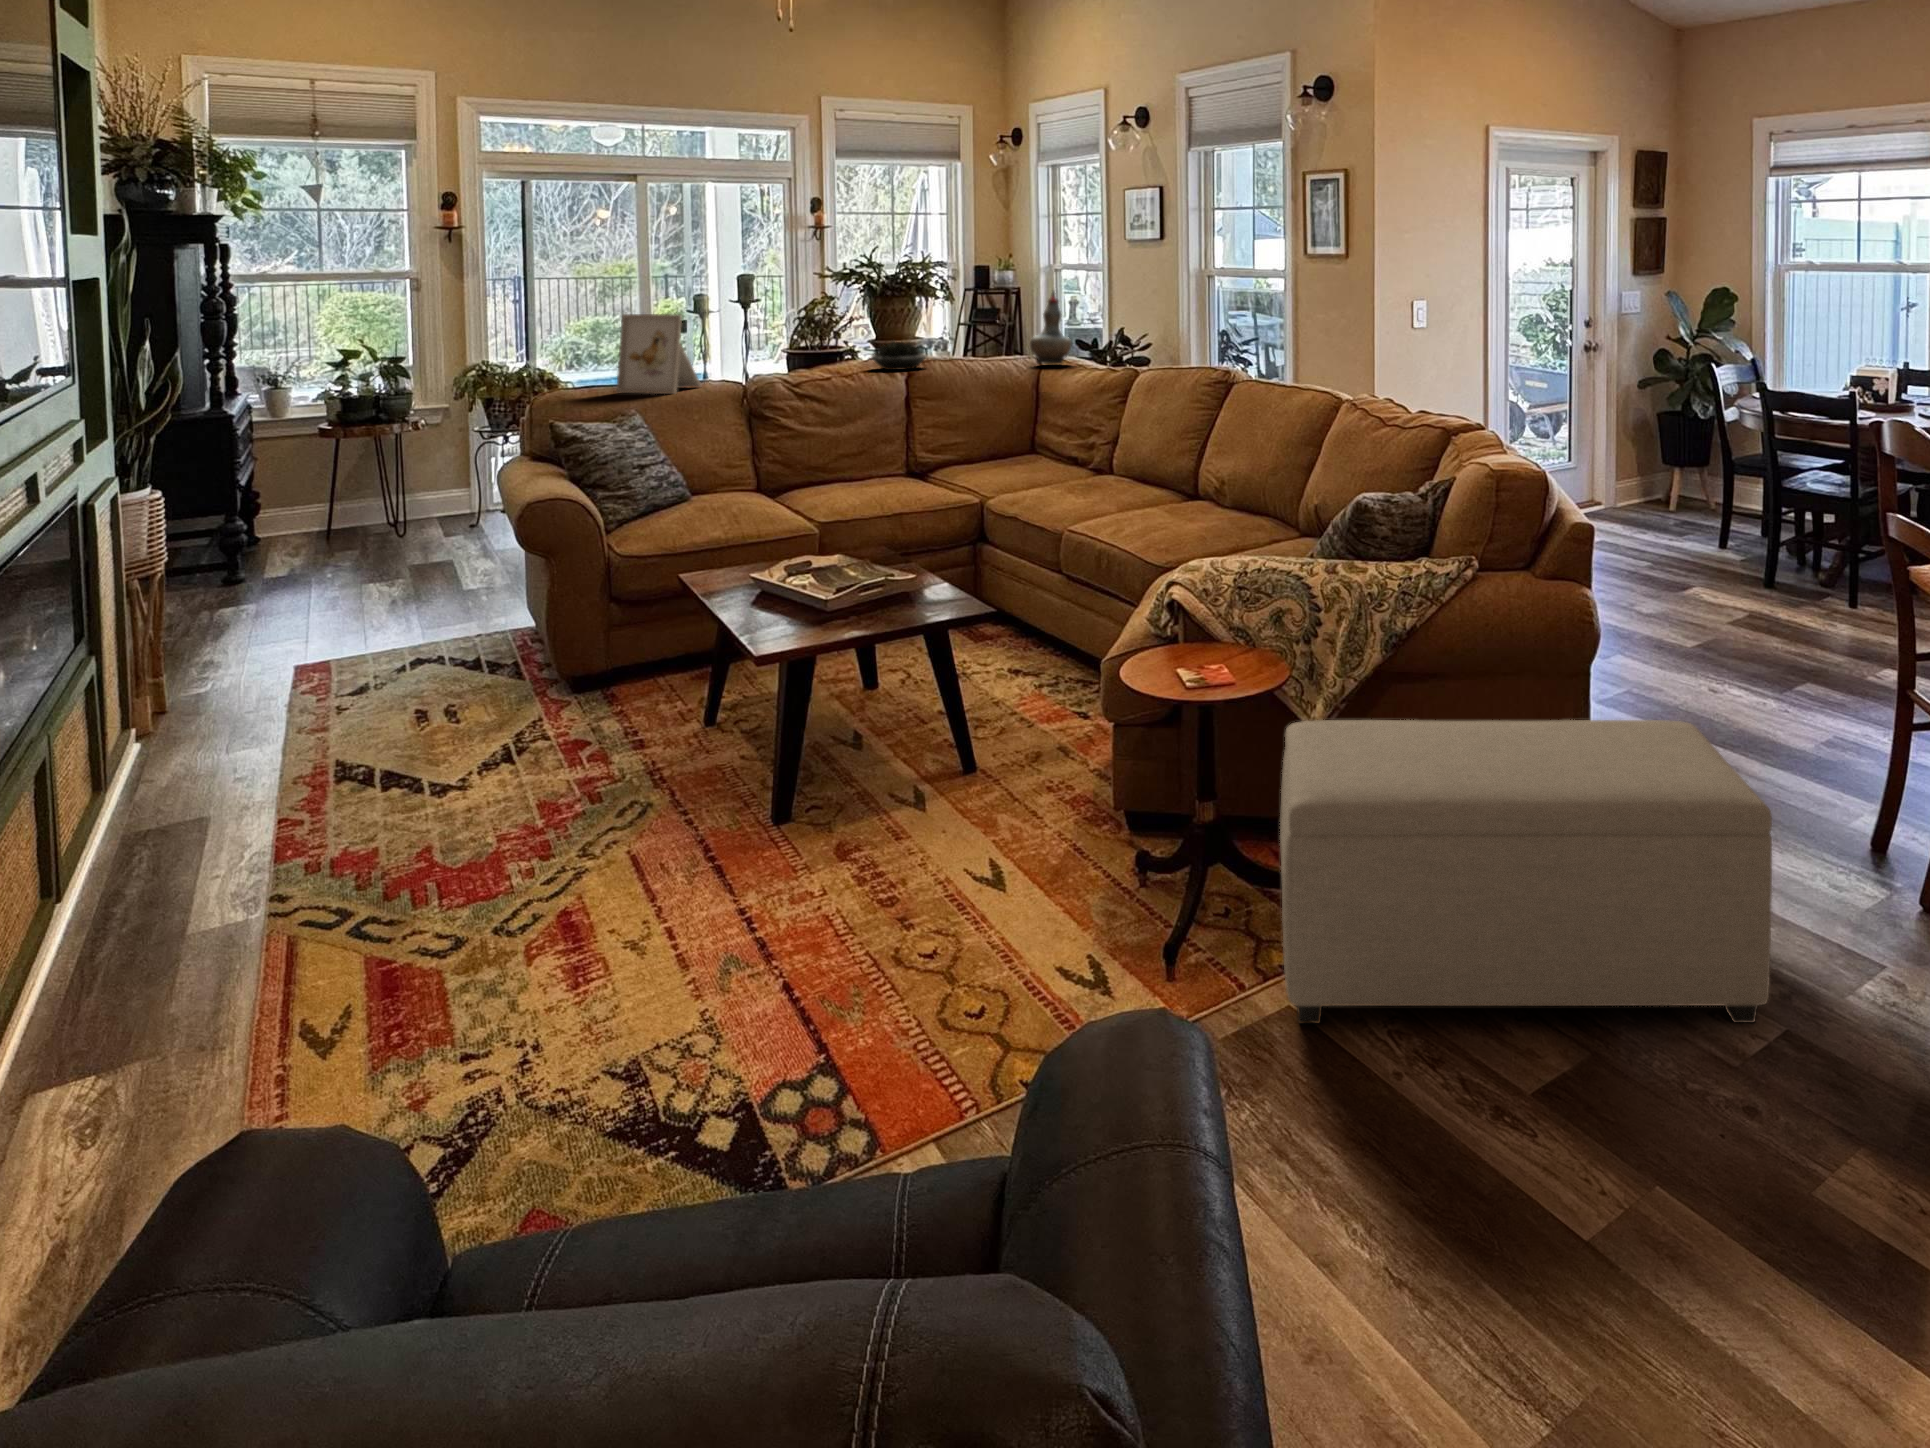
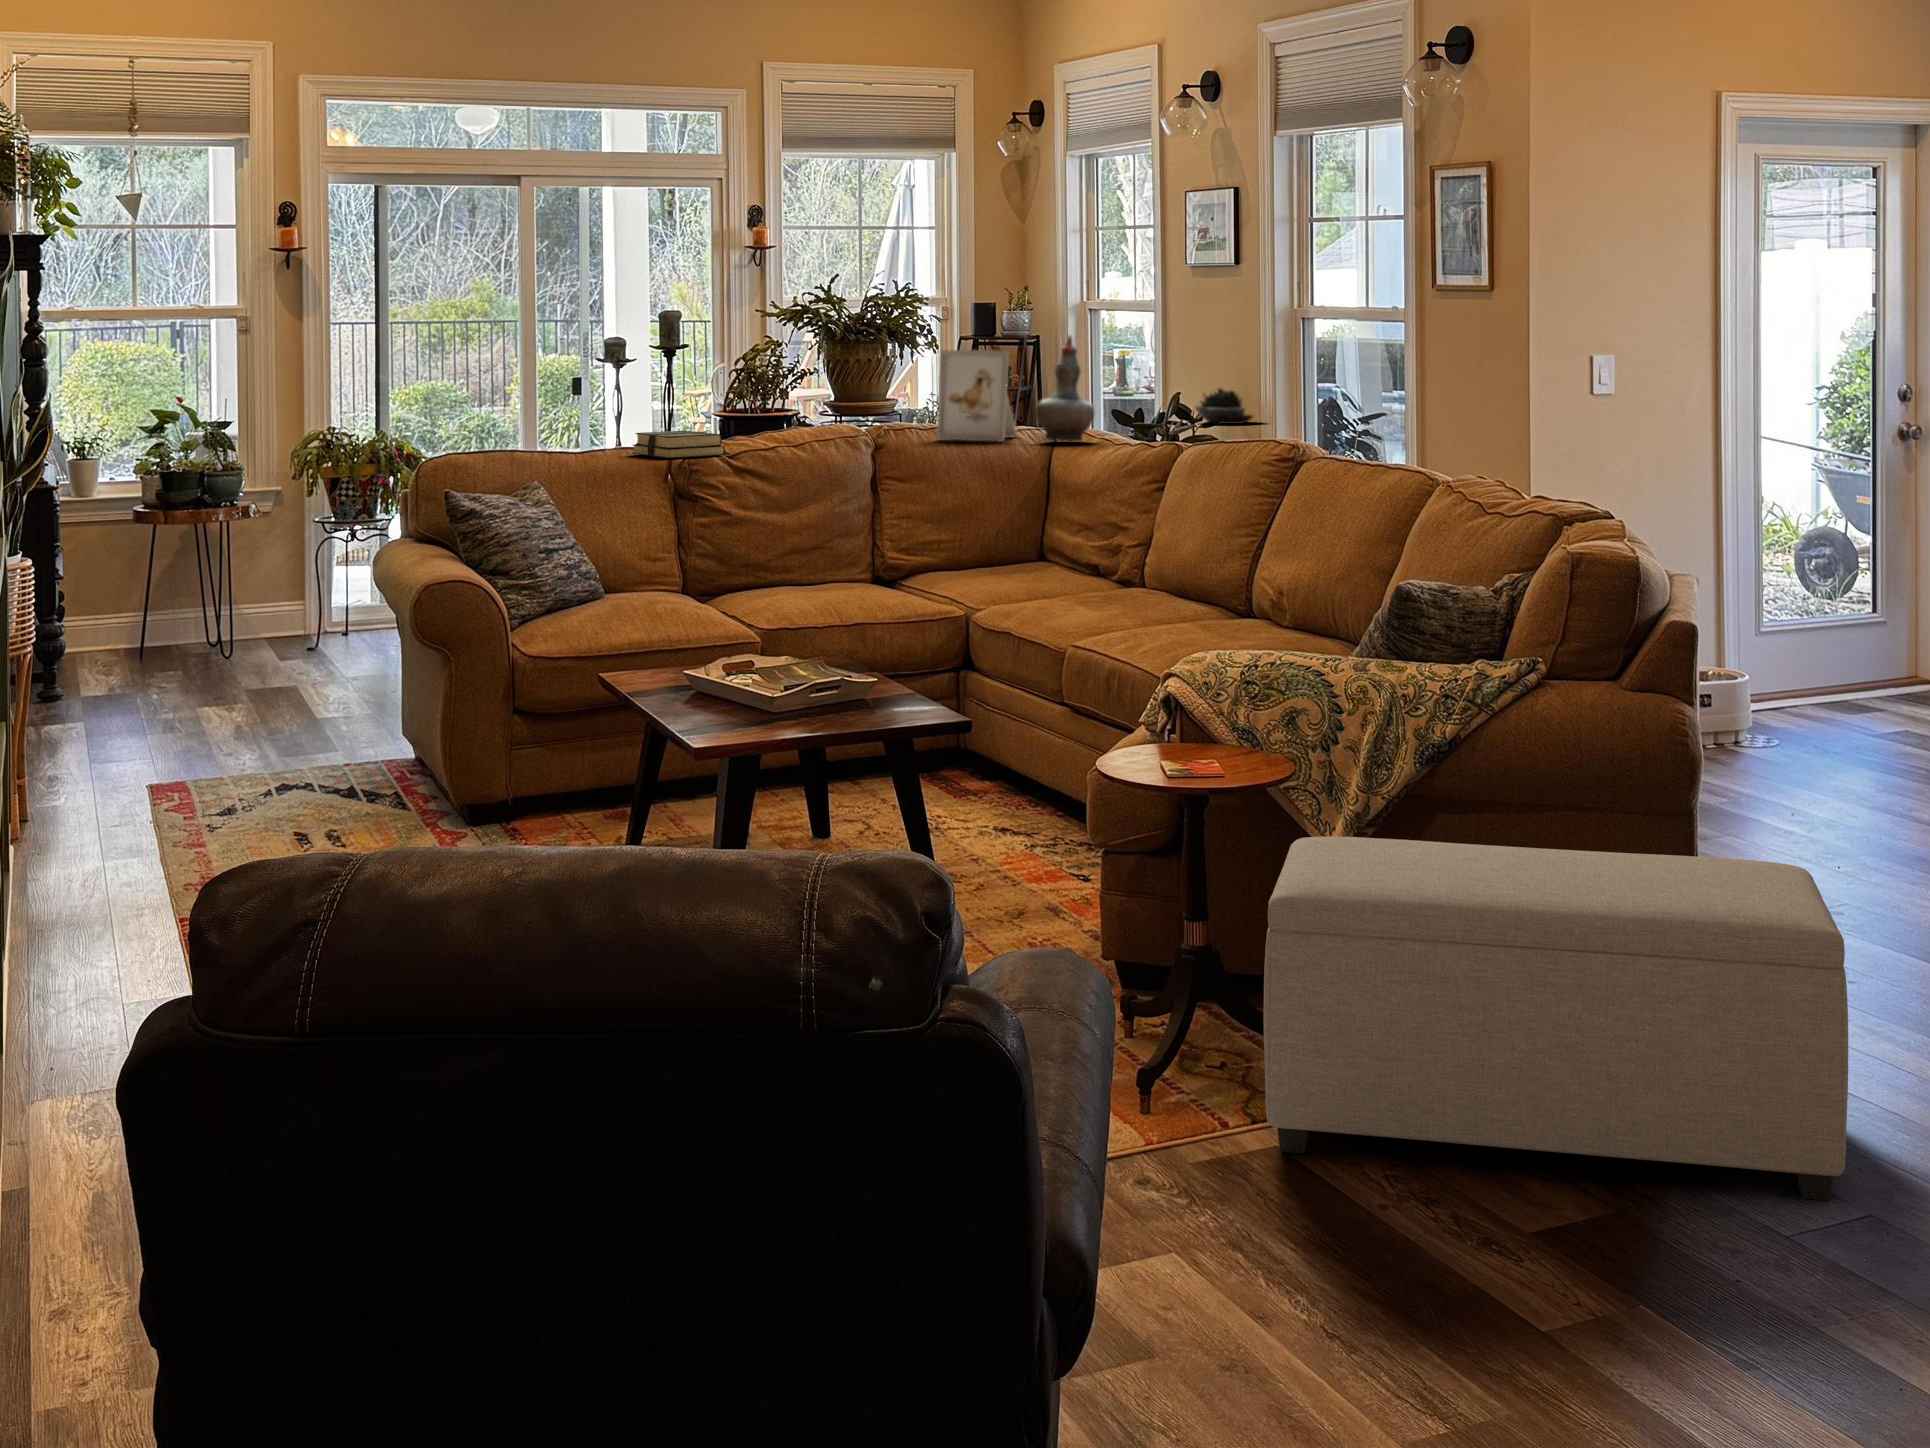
picture frame: present [616,314,701,394] -> present [936,350,1017,442]
succulent plant: present [872,341,926,370] -> present [1195,388,1253,424]
book: none [721,364,796,387] -> present [632,431,725,458]

